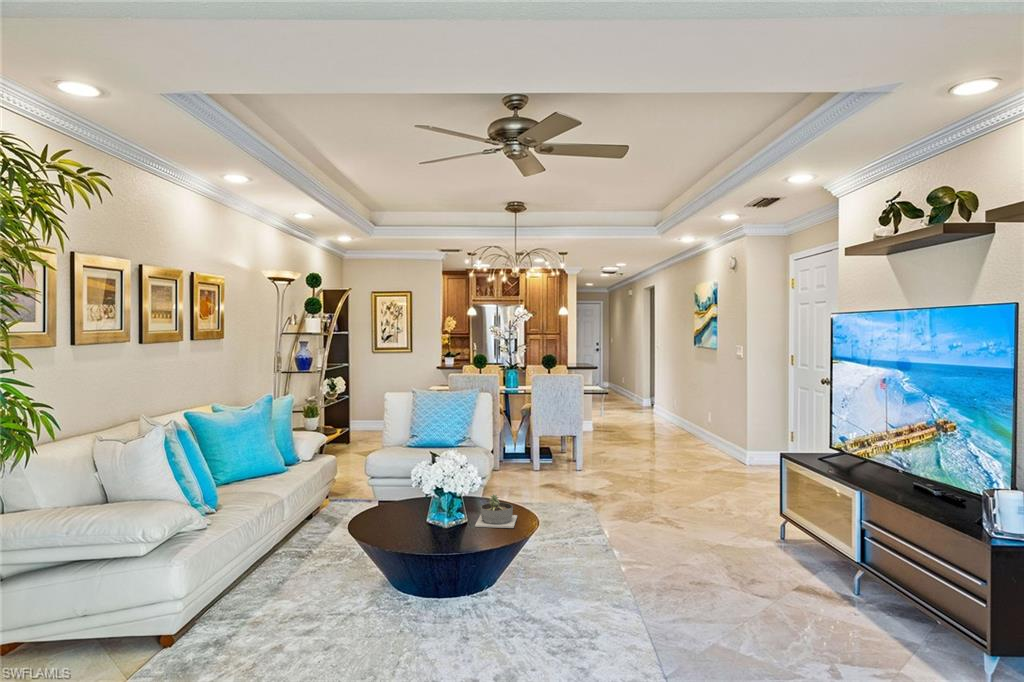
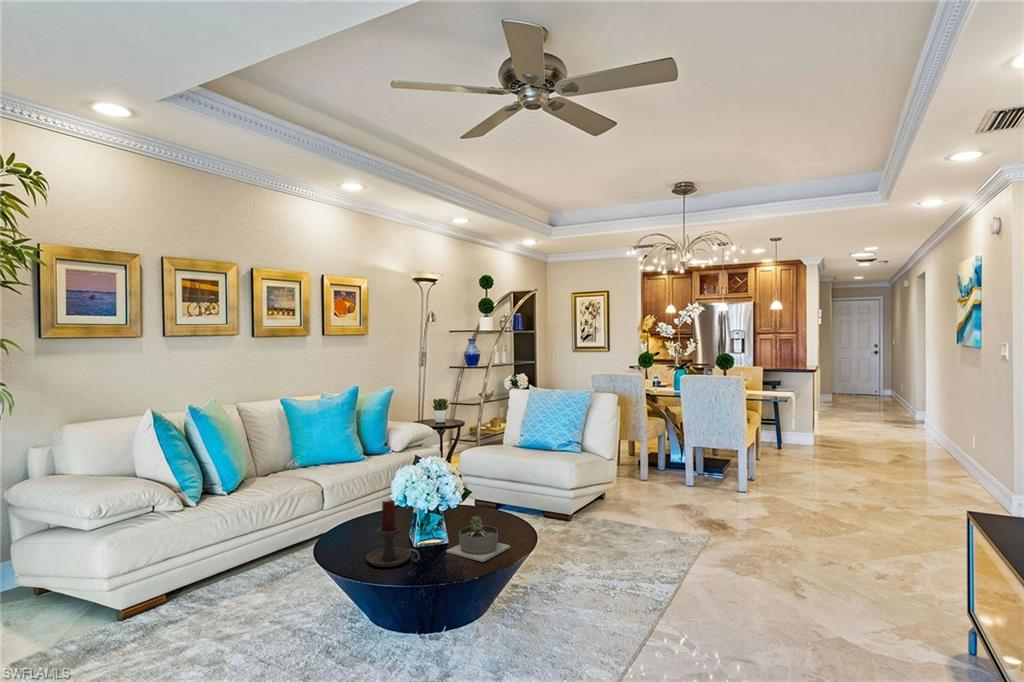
candle holder: none [421,487,470,543] -> present [367,500,420,567]

